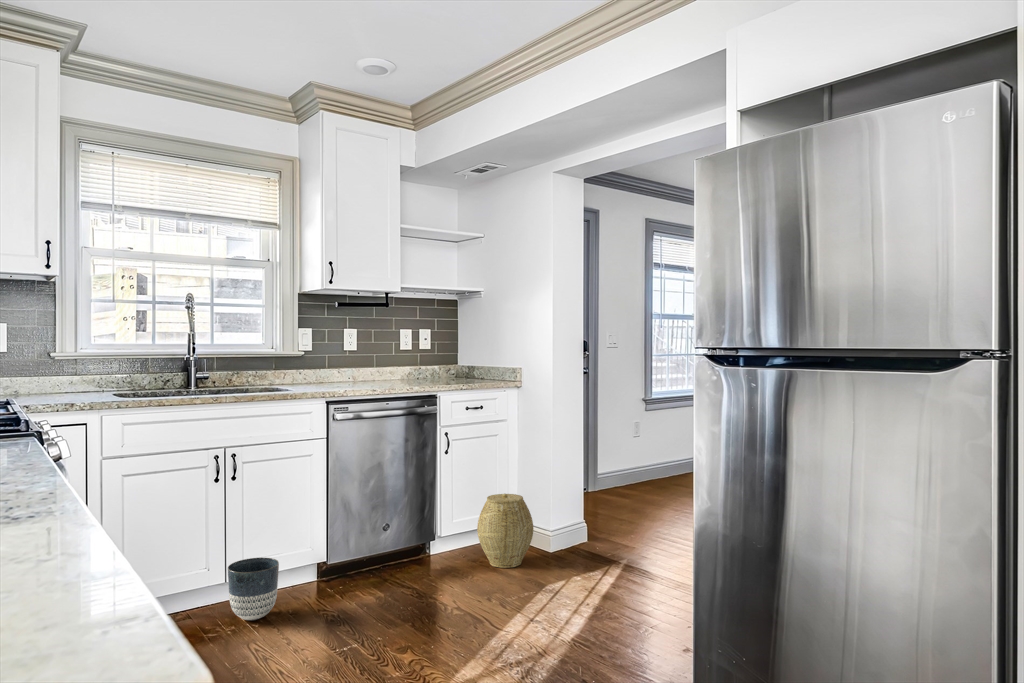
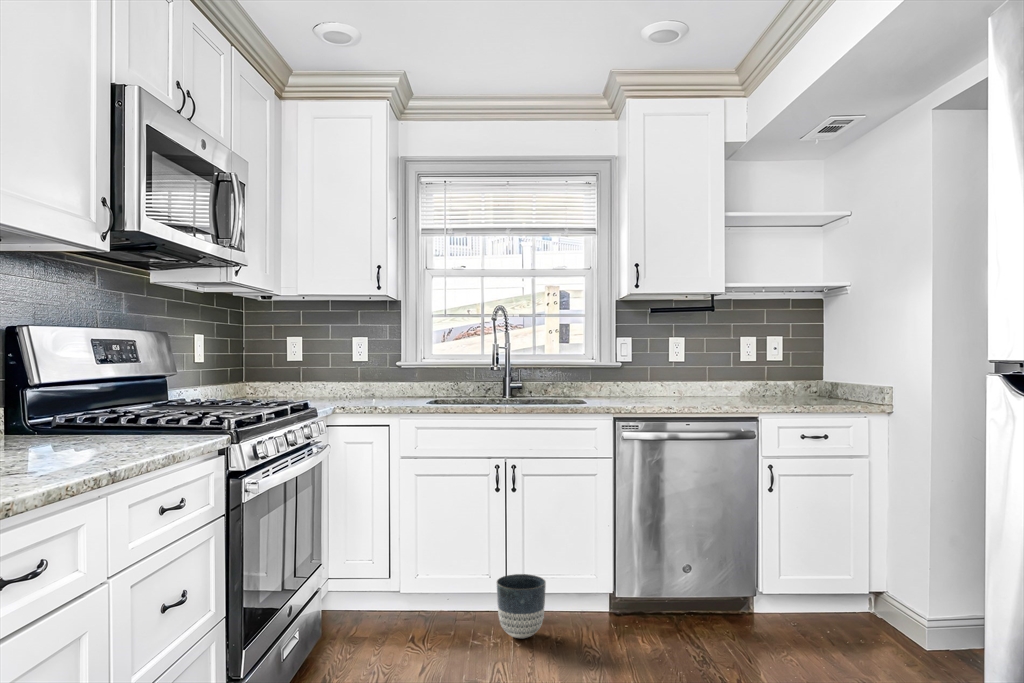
woven basket: present [477,494,533,568] -> none [800,551,881,652]

